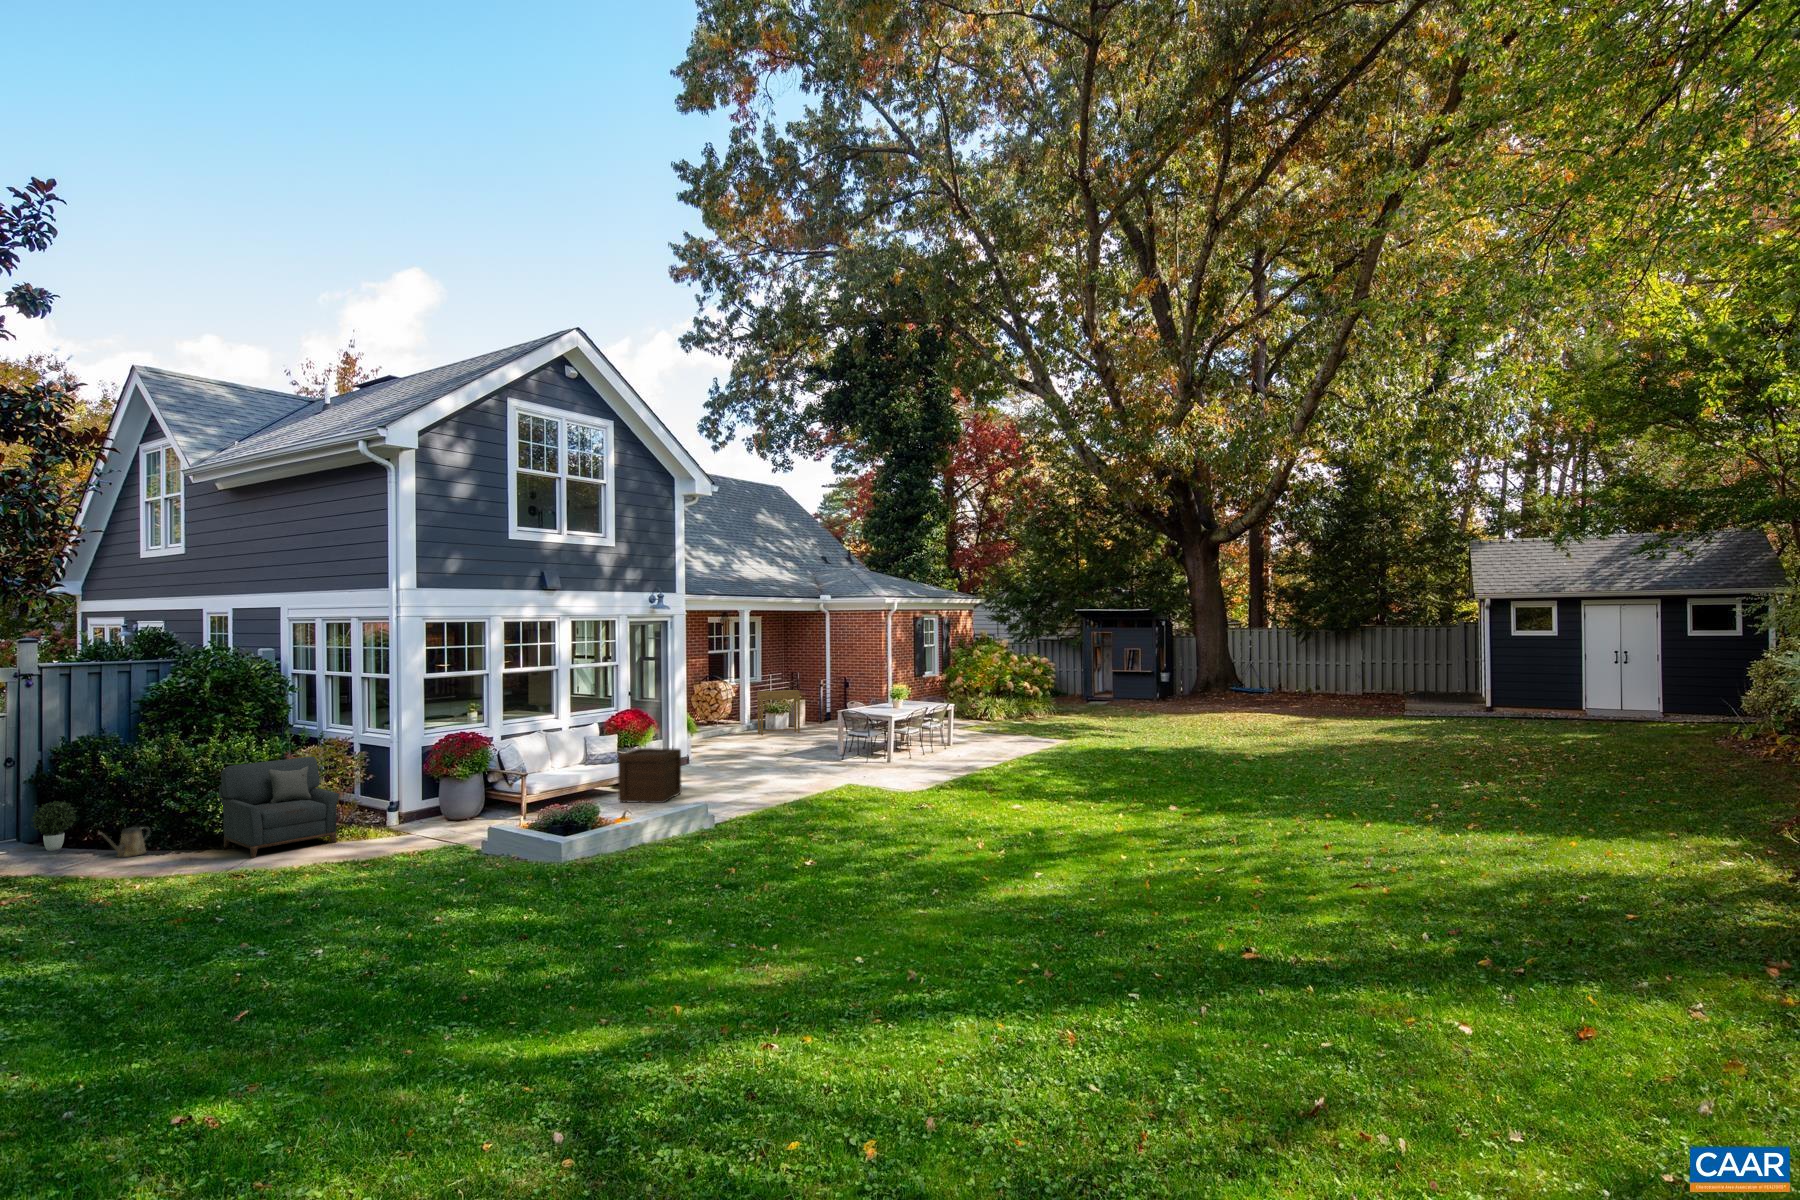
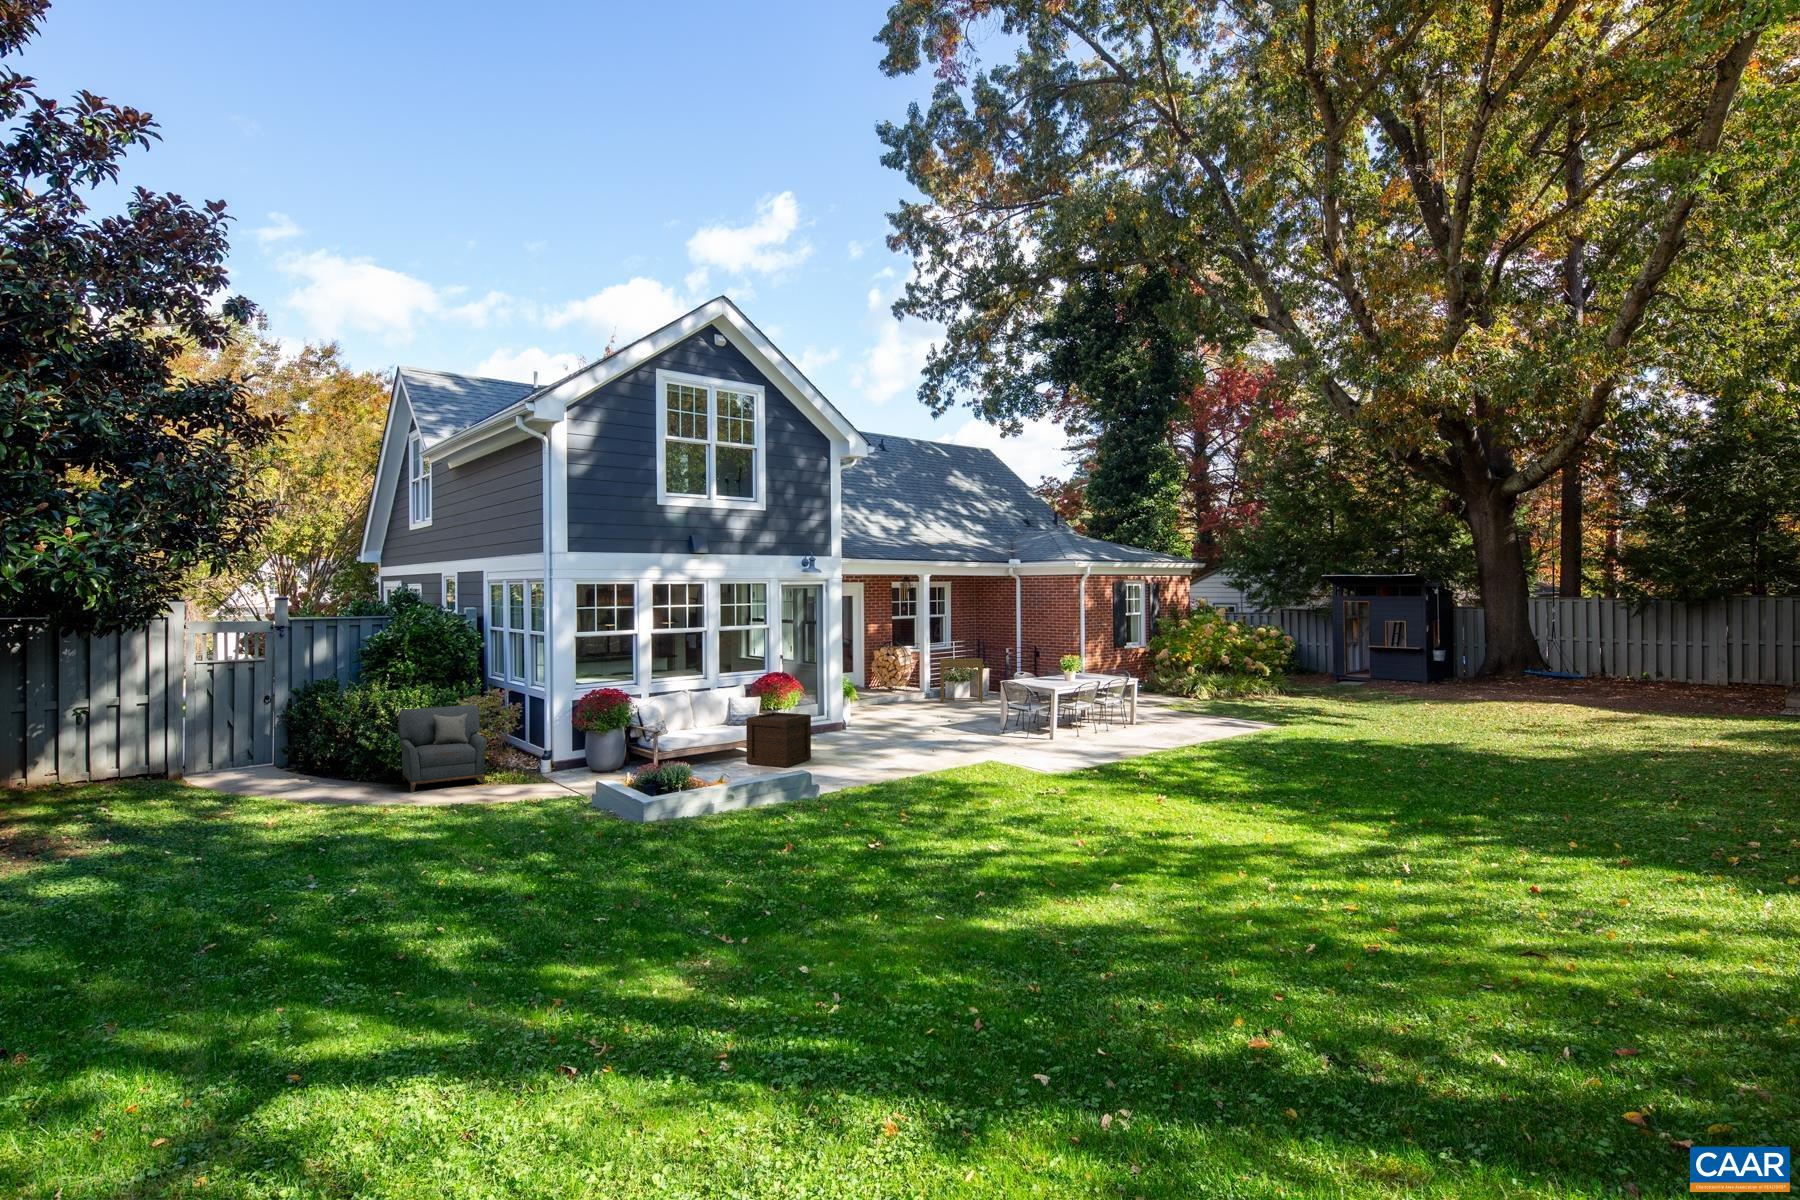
potted plant: present [31,800,76,851] -> none [276,730,311,772]
watering can: present [99,827,150,857] -> none [306,758,352,783]

